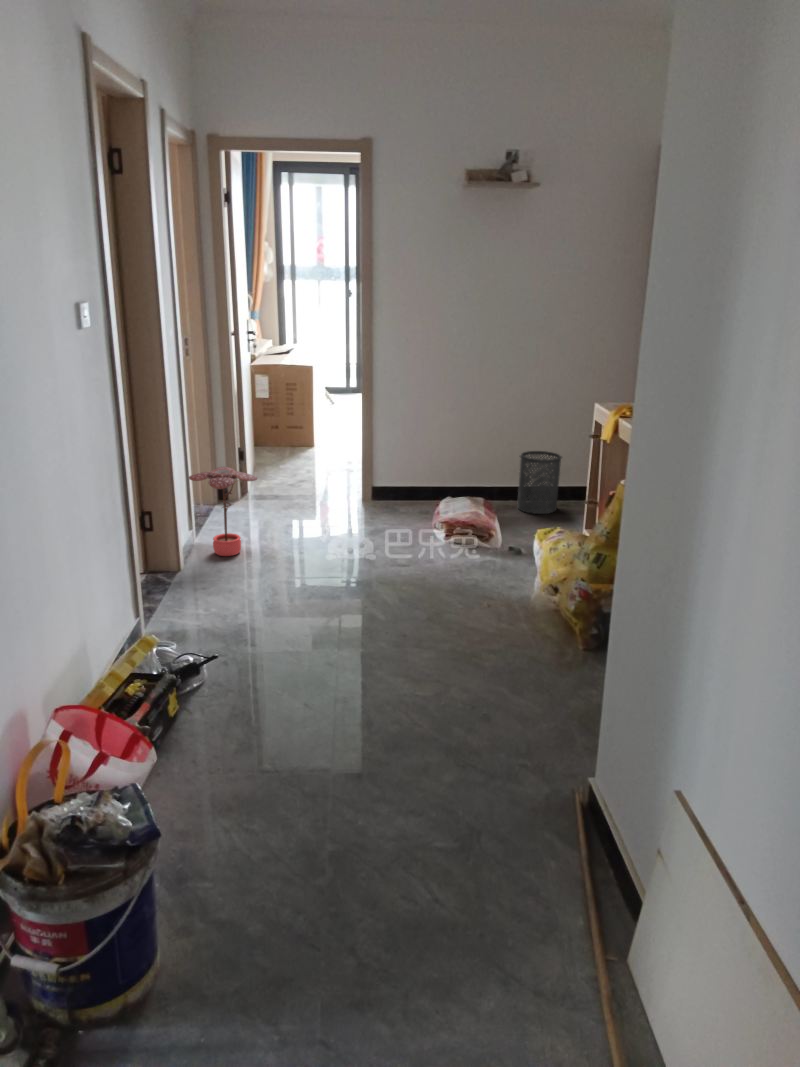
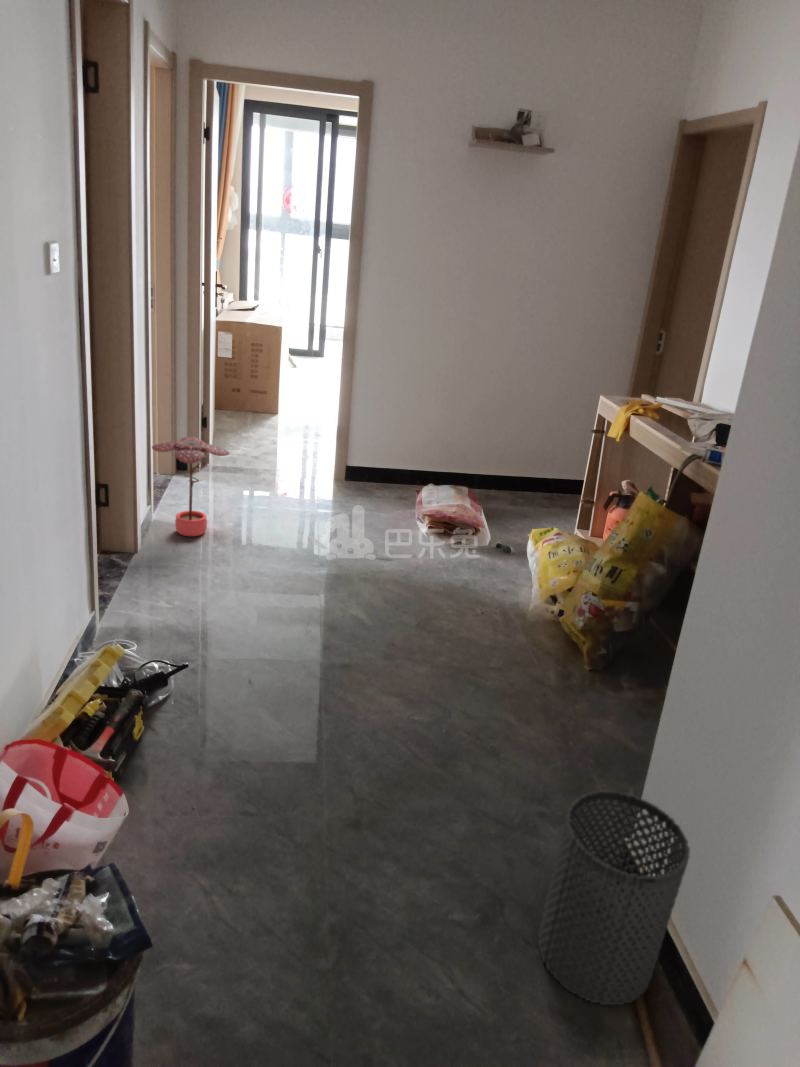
trash can: present [517,451,562,514] -> present [538,789,690,1005]

